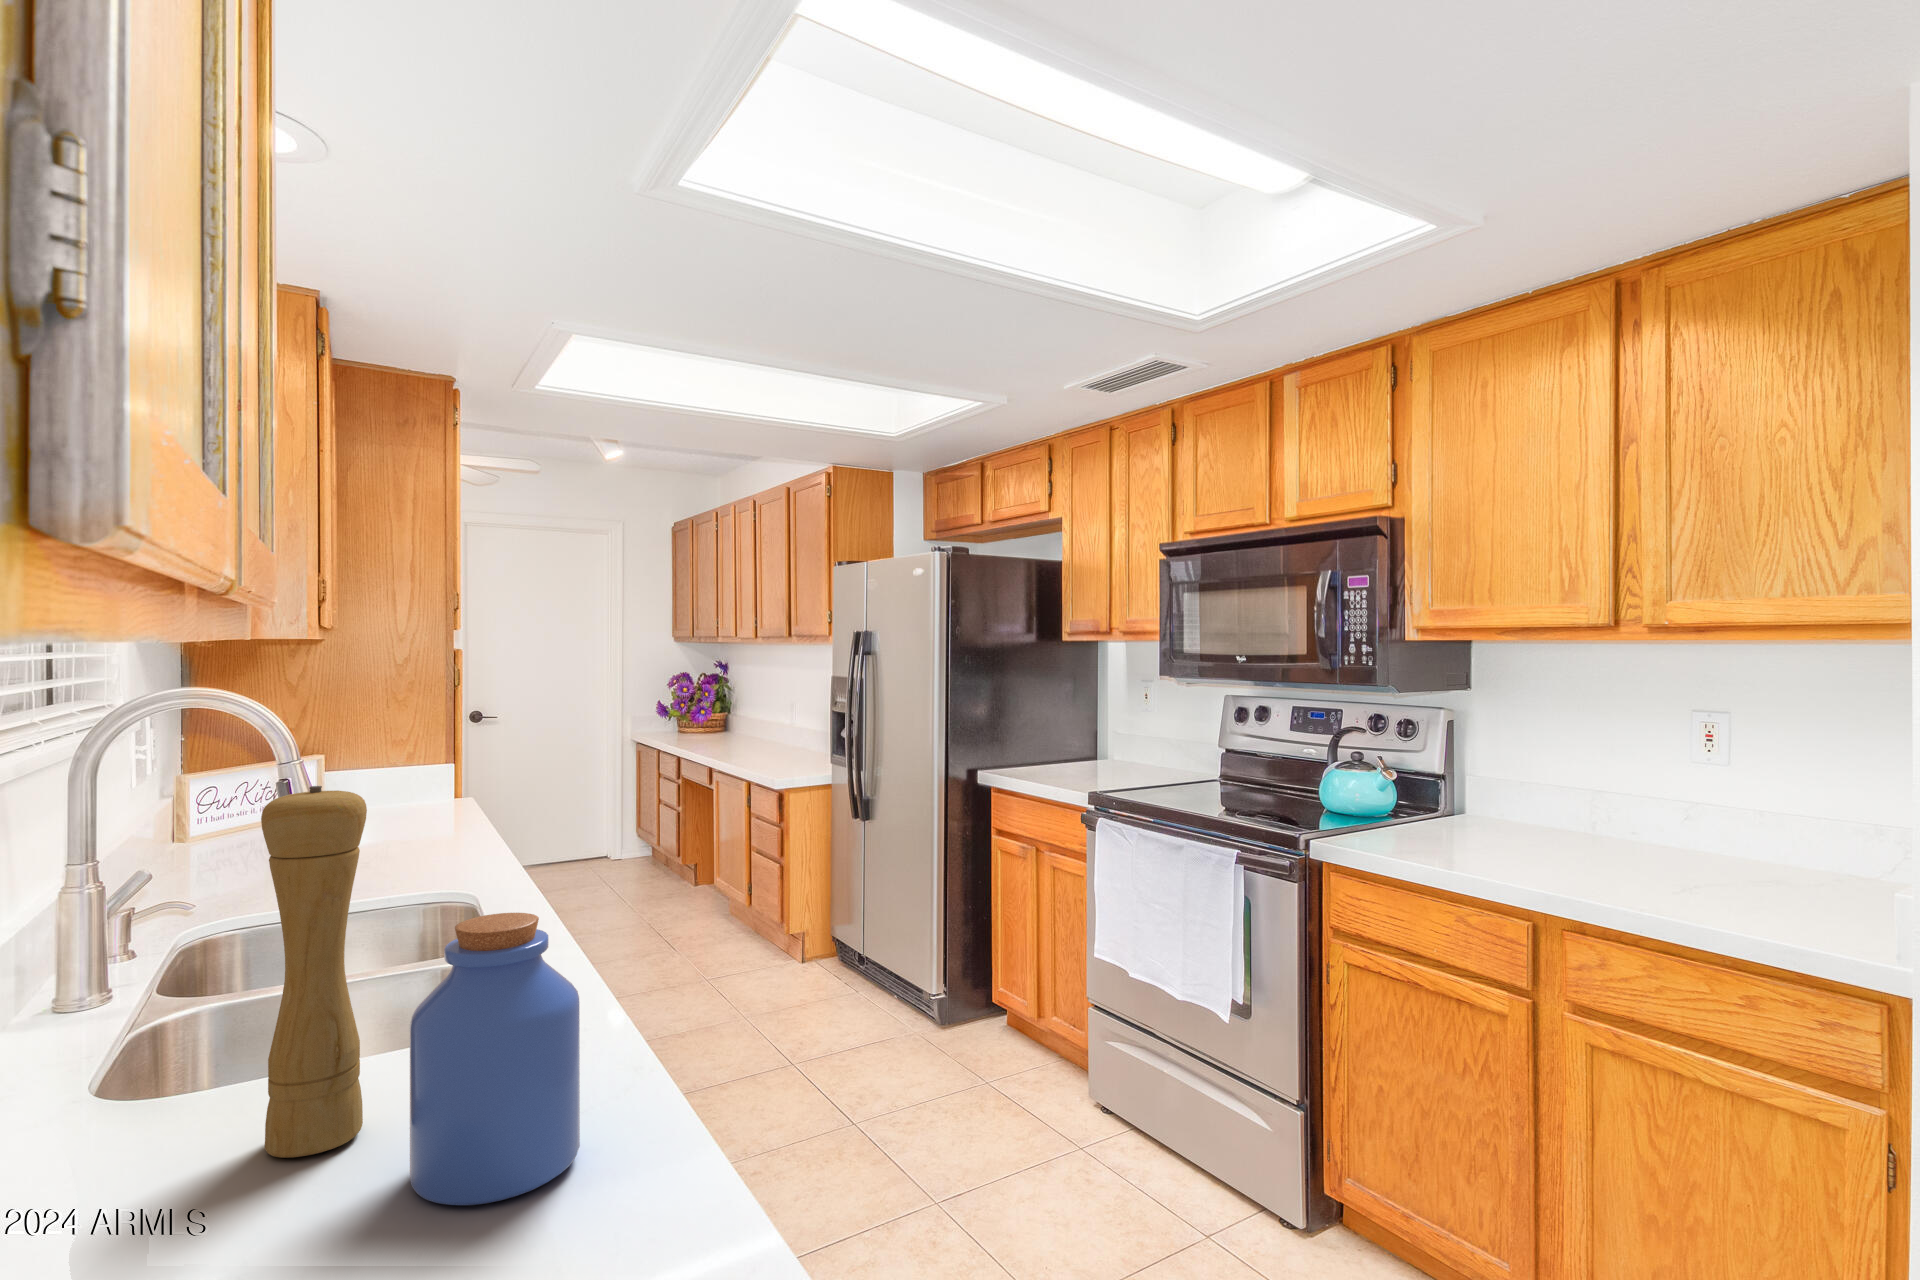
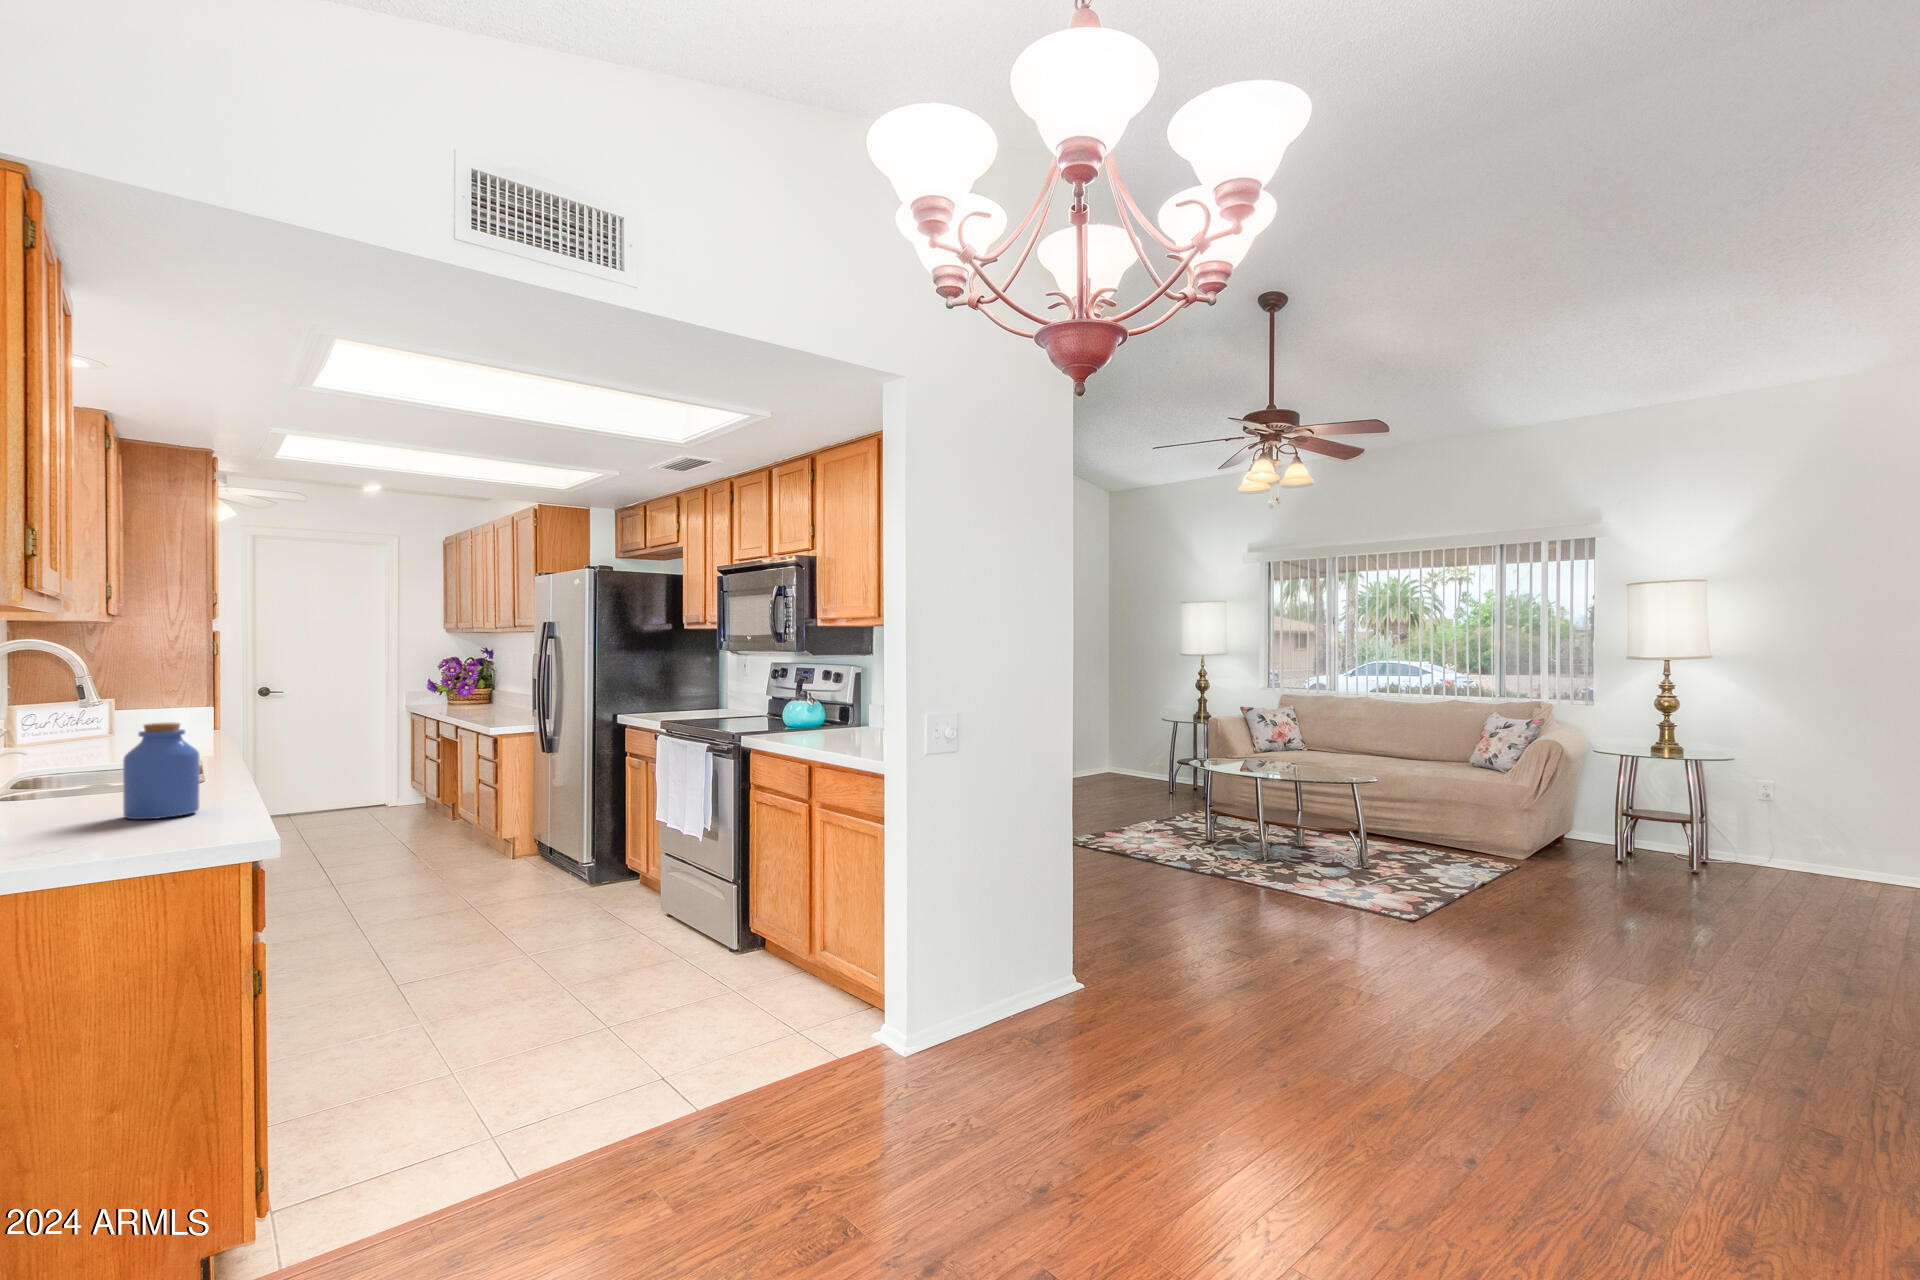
pepper mill: present [261,786,367,1158] -> none [61,675,109,814]

